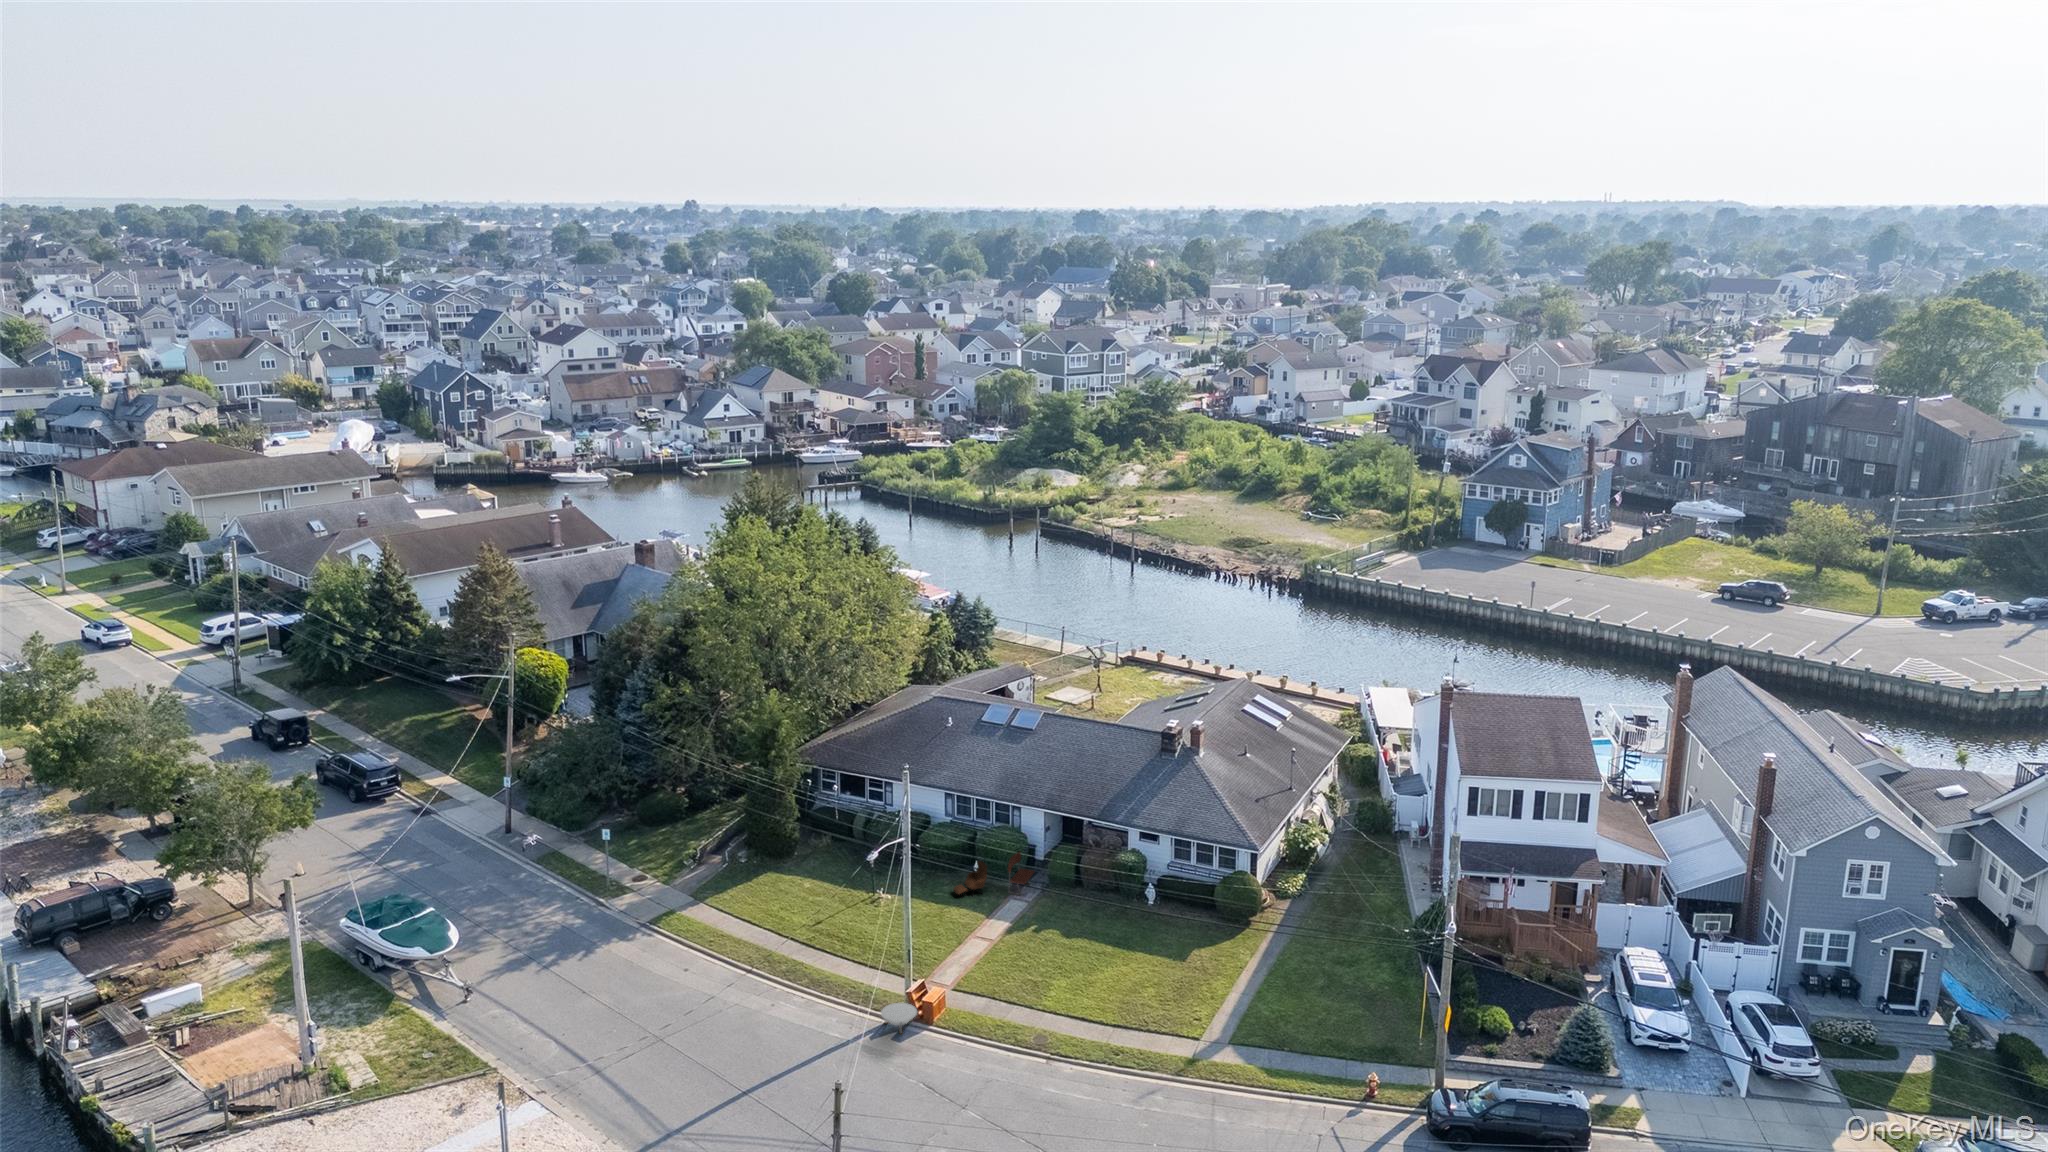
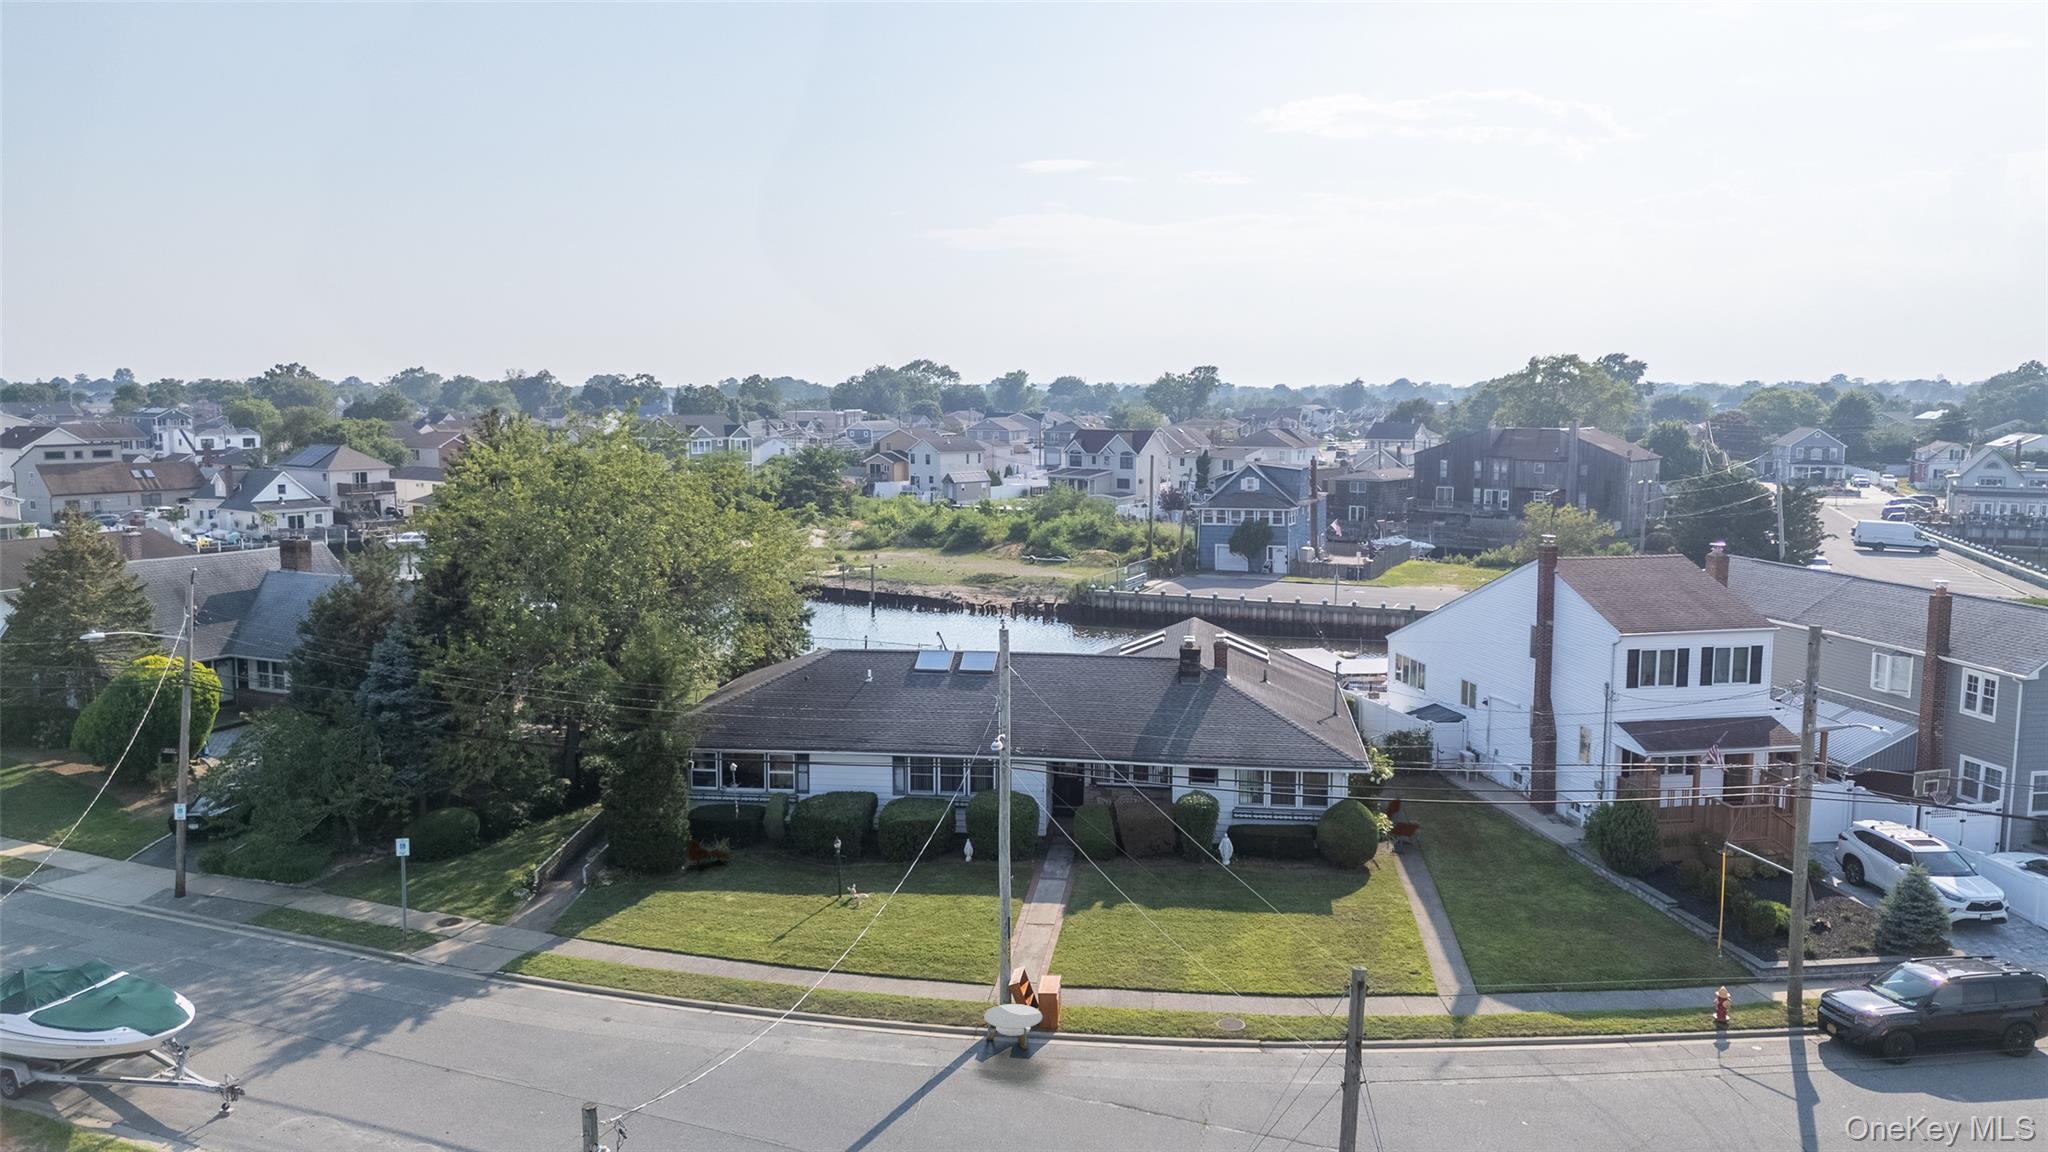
bench: present [1008,852,1034,895] -> present [1387,798,1419,853]
lounge chair: present [953,861,987,895] -> present [686,832,729,870]

